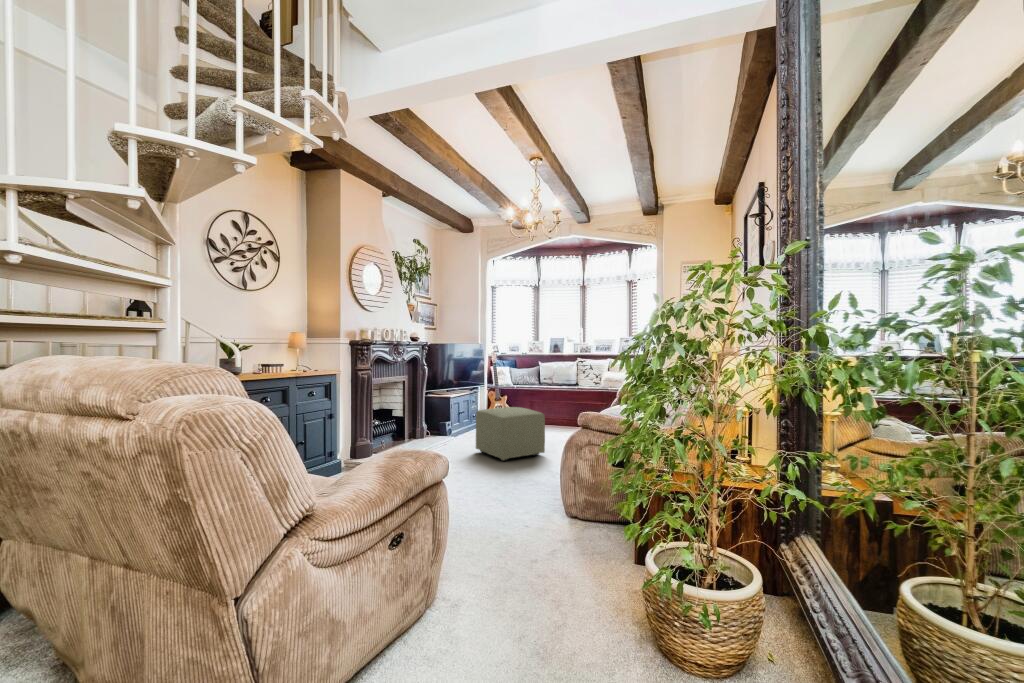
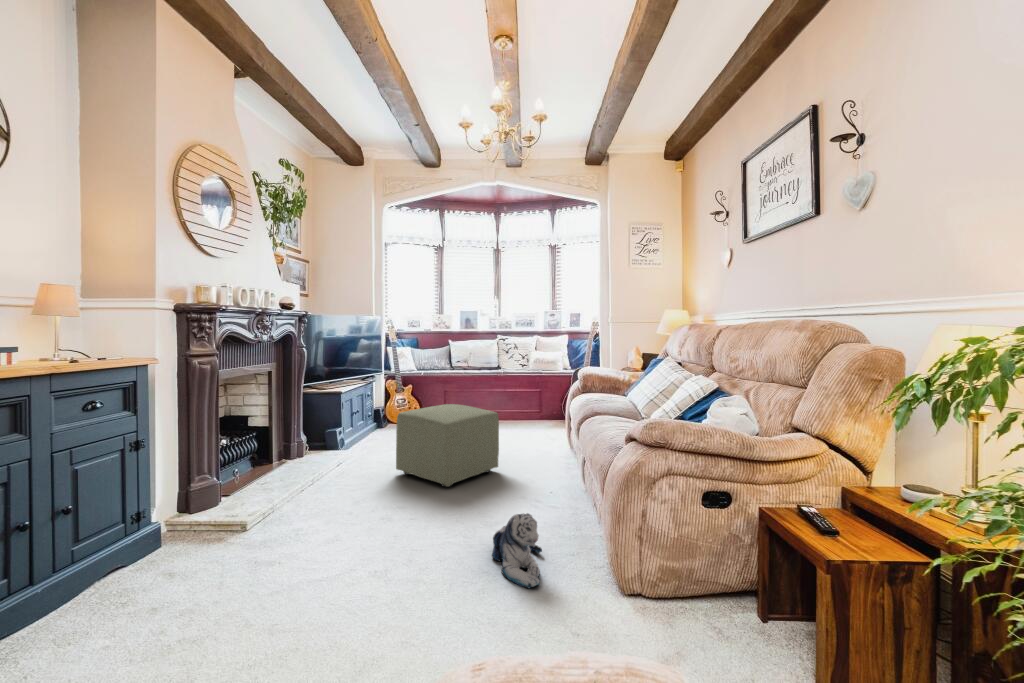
plush toy: none [504,467,536,507] -> present [492,514,542,588]

